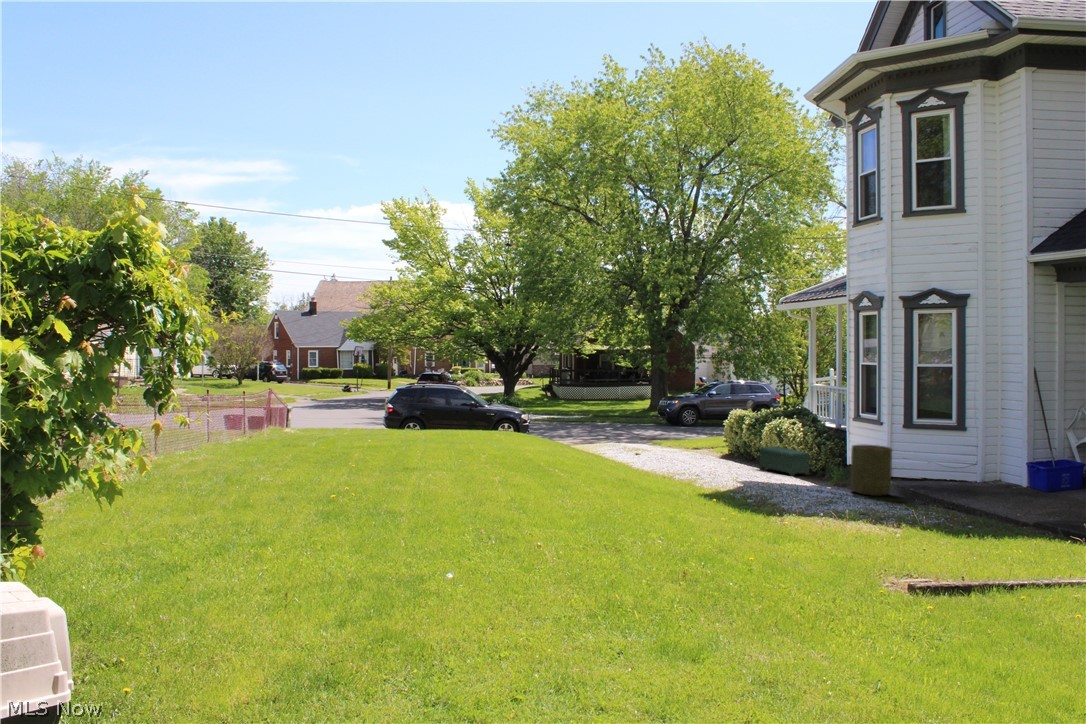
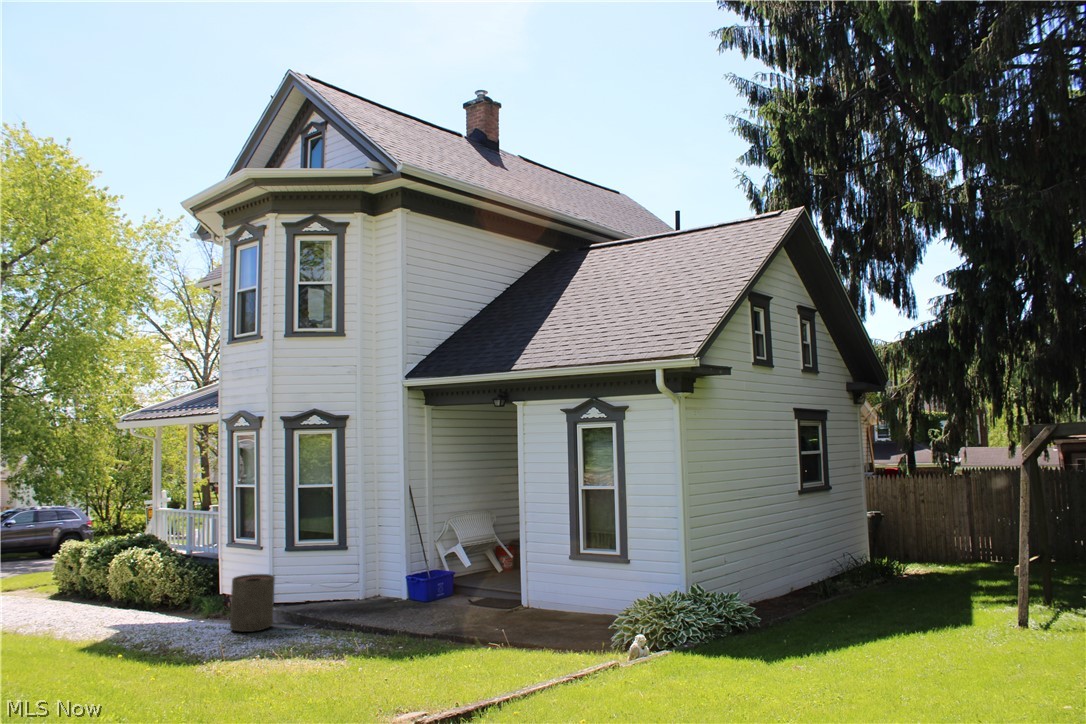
bench: present [759,447,810,476] -> none [107,583,172,618]

